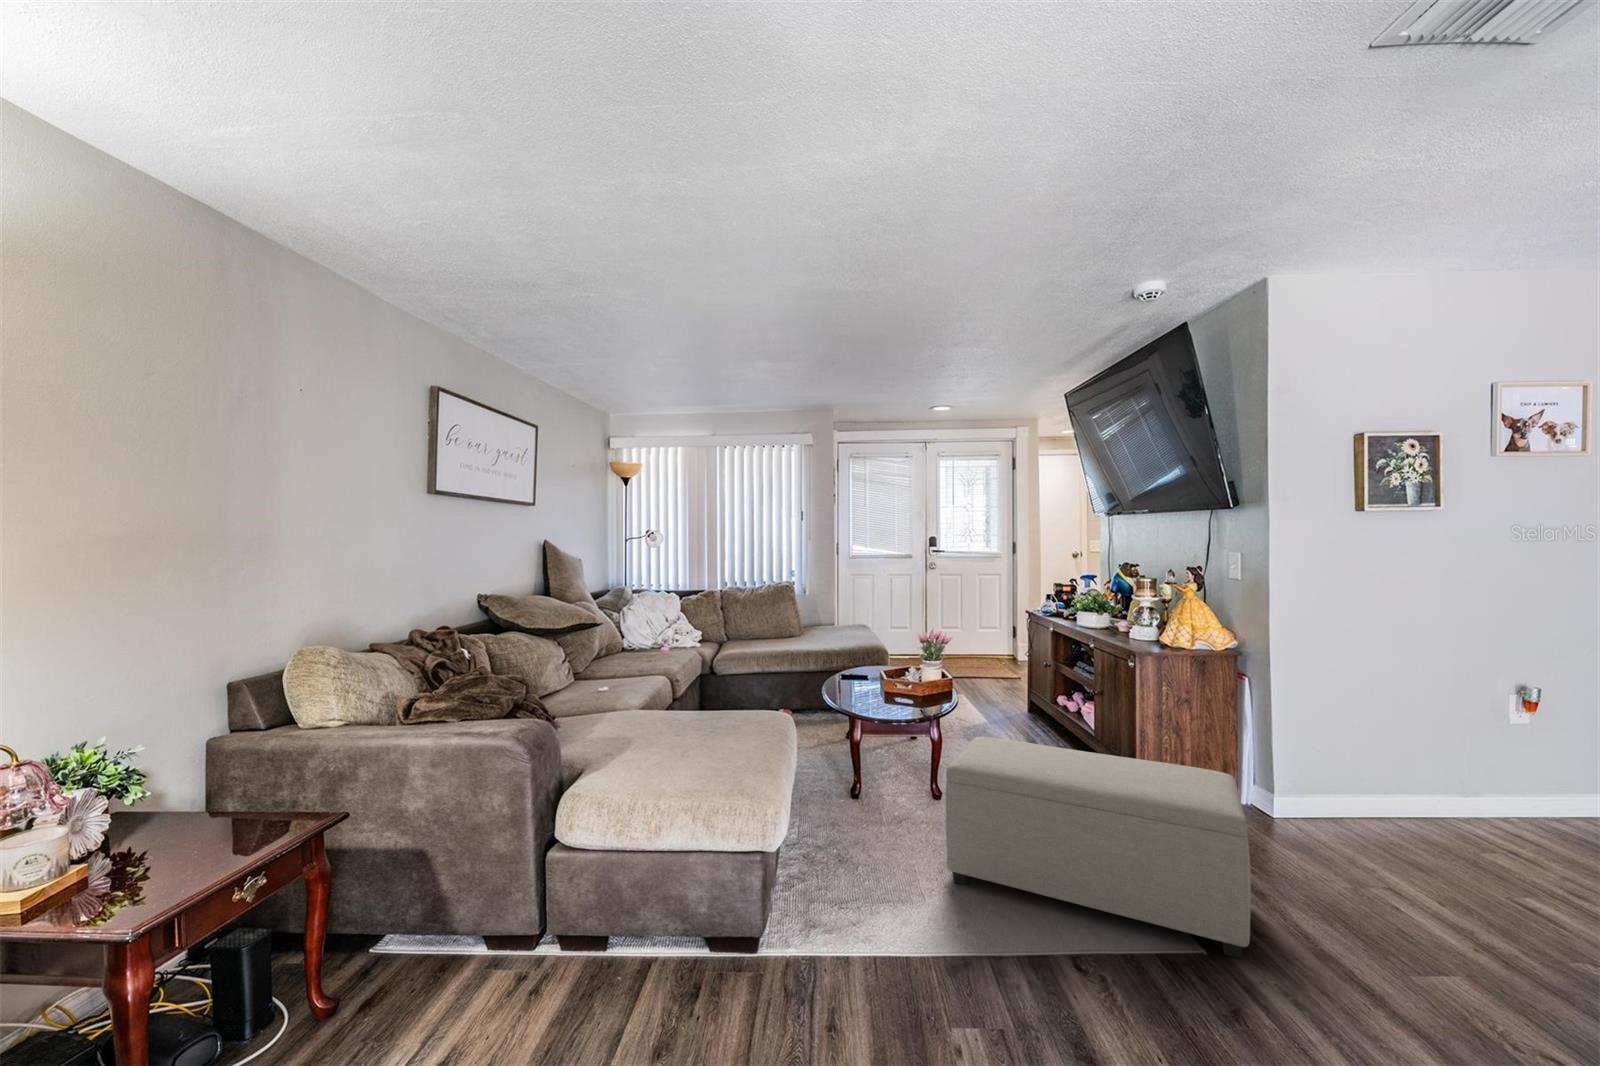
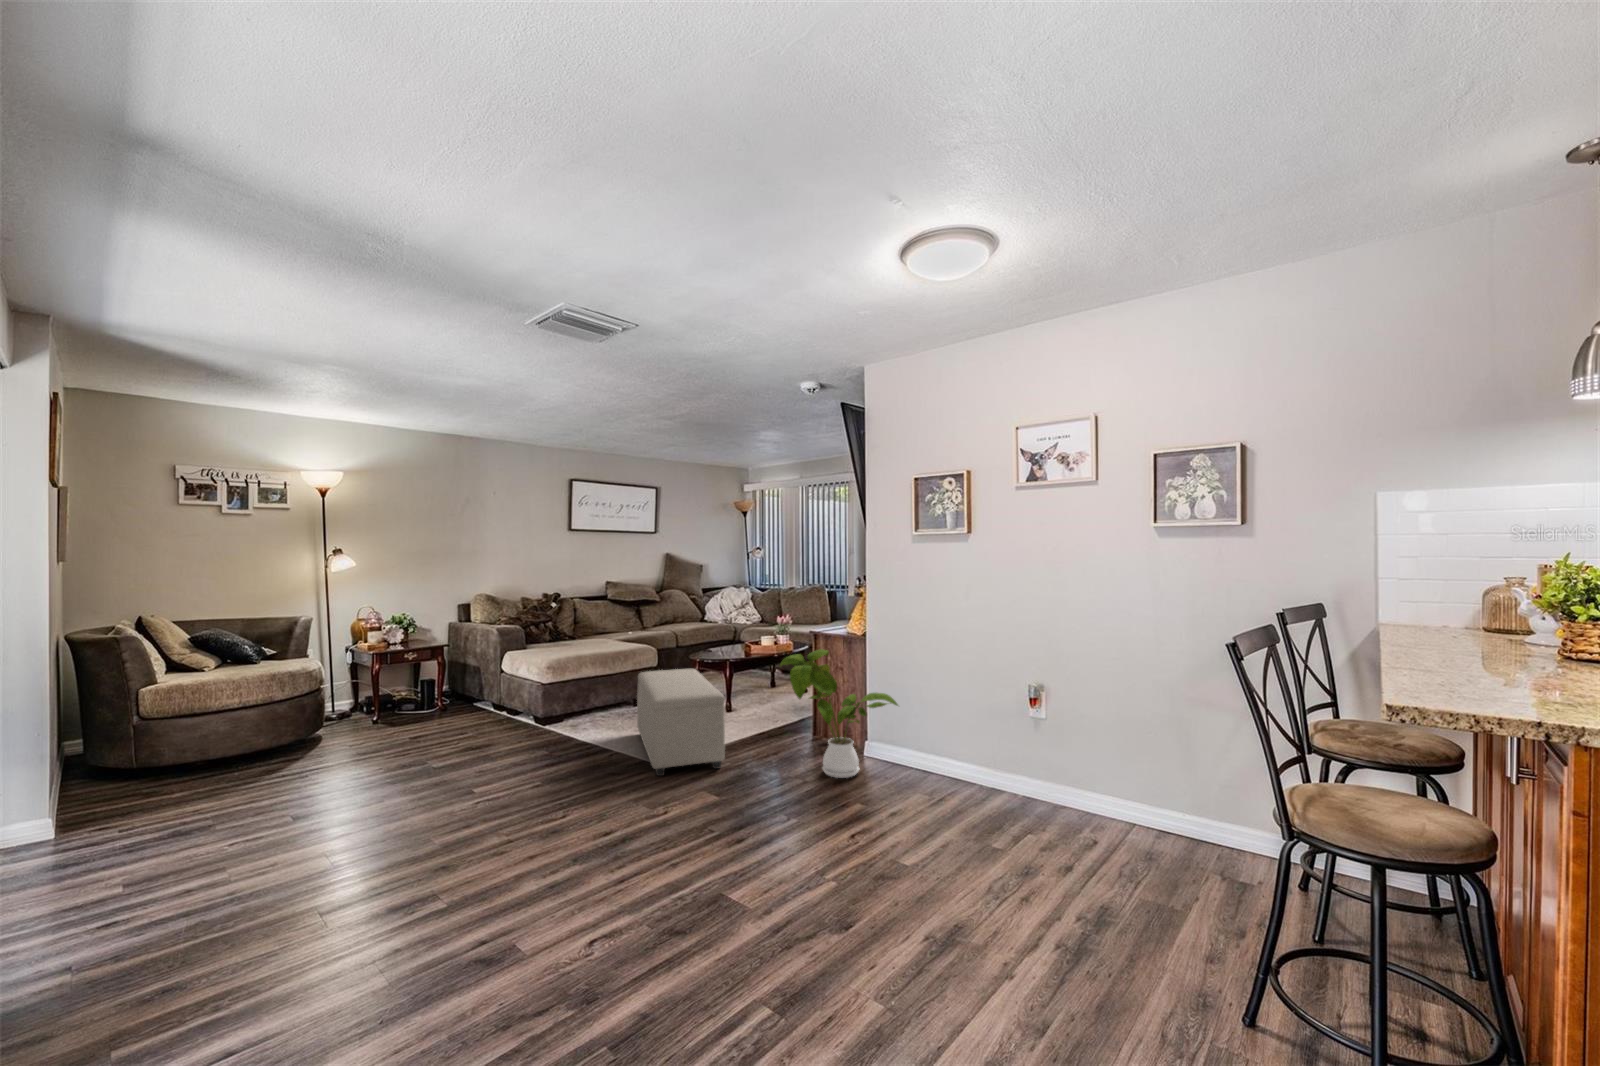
house plant: none [1212,674,1415,852] -> present [780,649,898,778]

